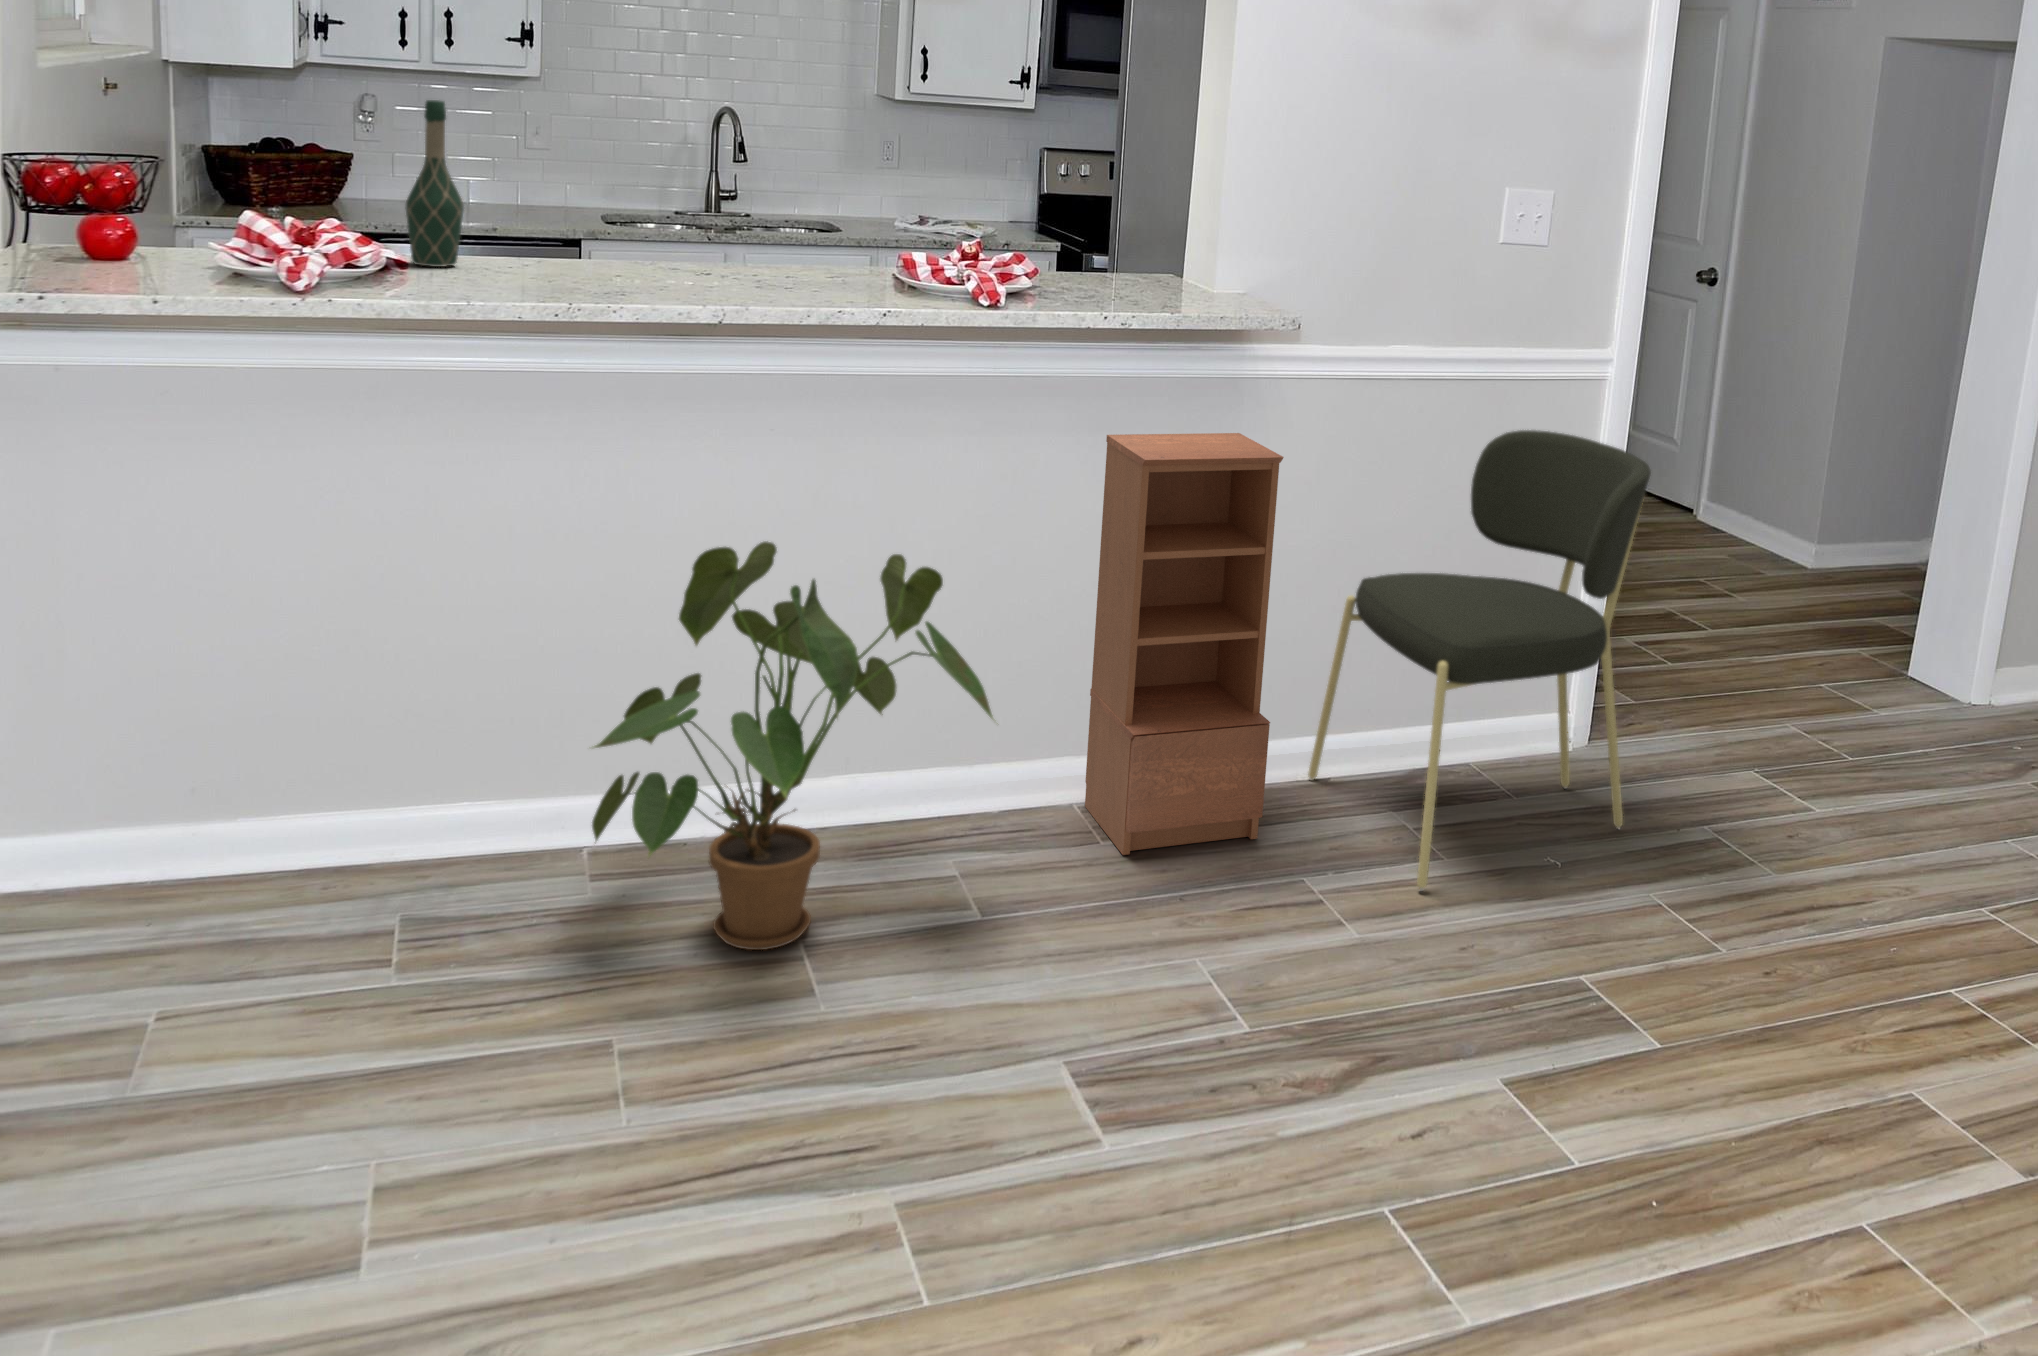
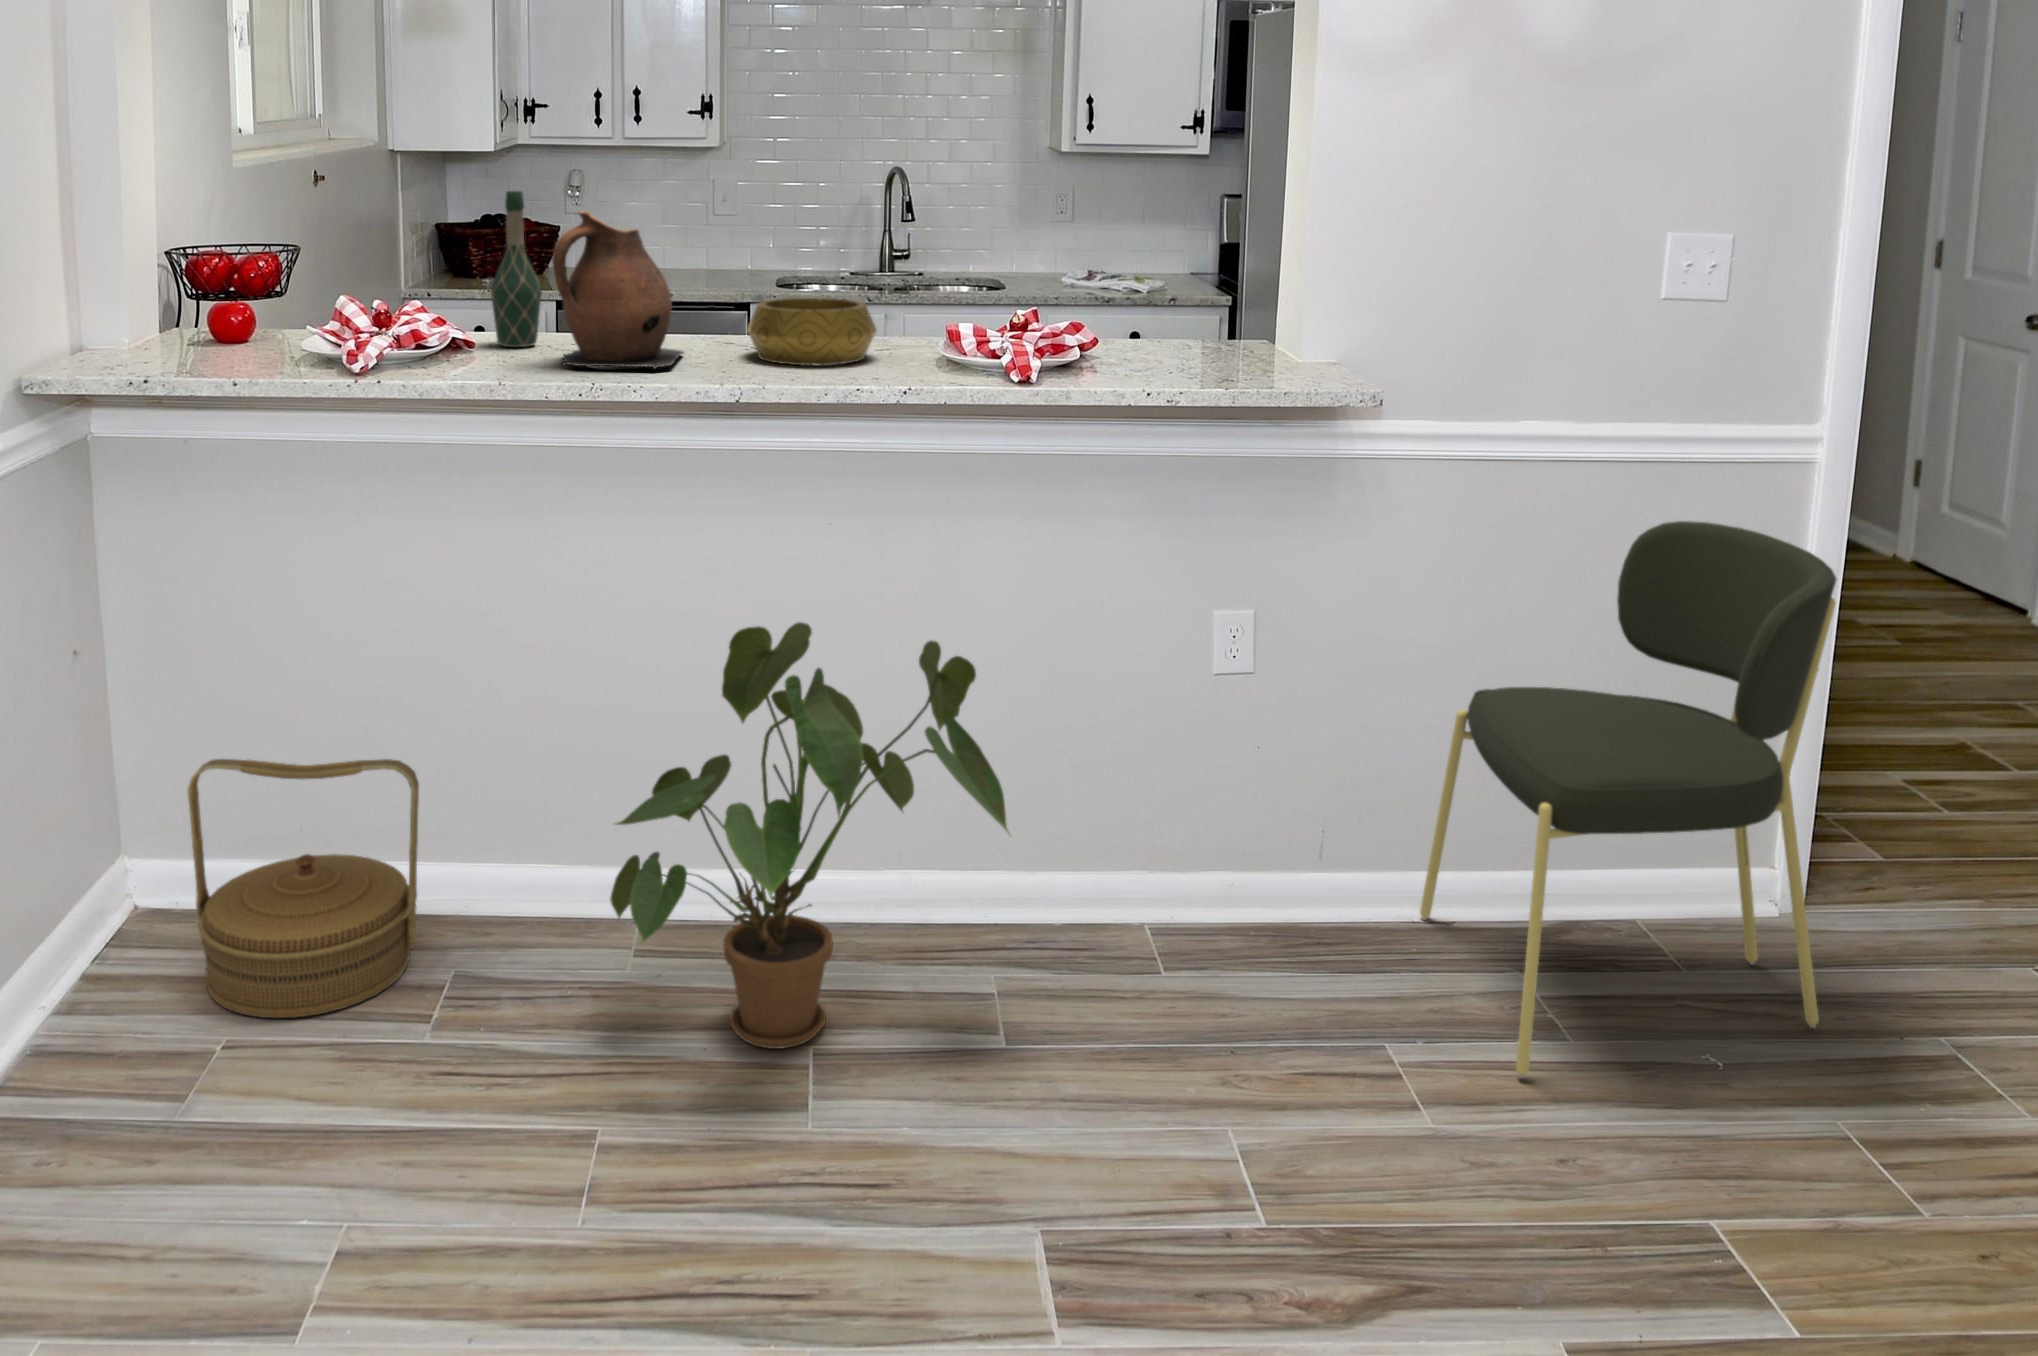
ceramic pitcher: none [499,125,635,291] -> present [552,211,684,369]
decorative bowl: none [697,224,832,290] -> present [747,298,876,365]
bookcase: present [1085,433,1284,855] -> none [1152,518,1356,987]
woven basket: none [57,704,348,992] -> present [188,759,419,1018]

